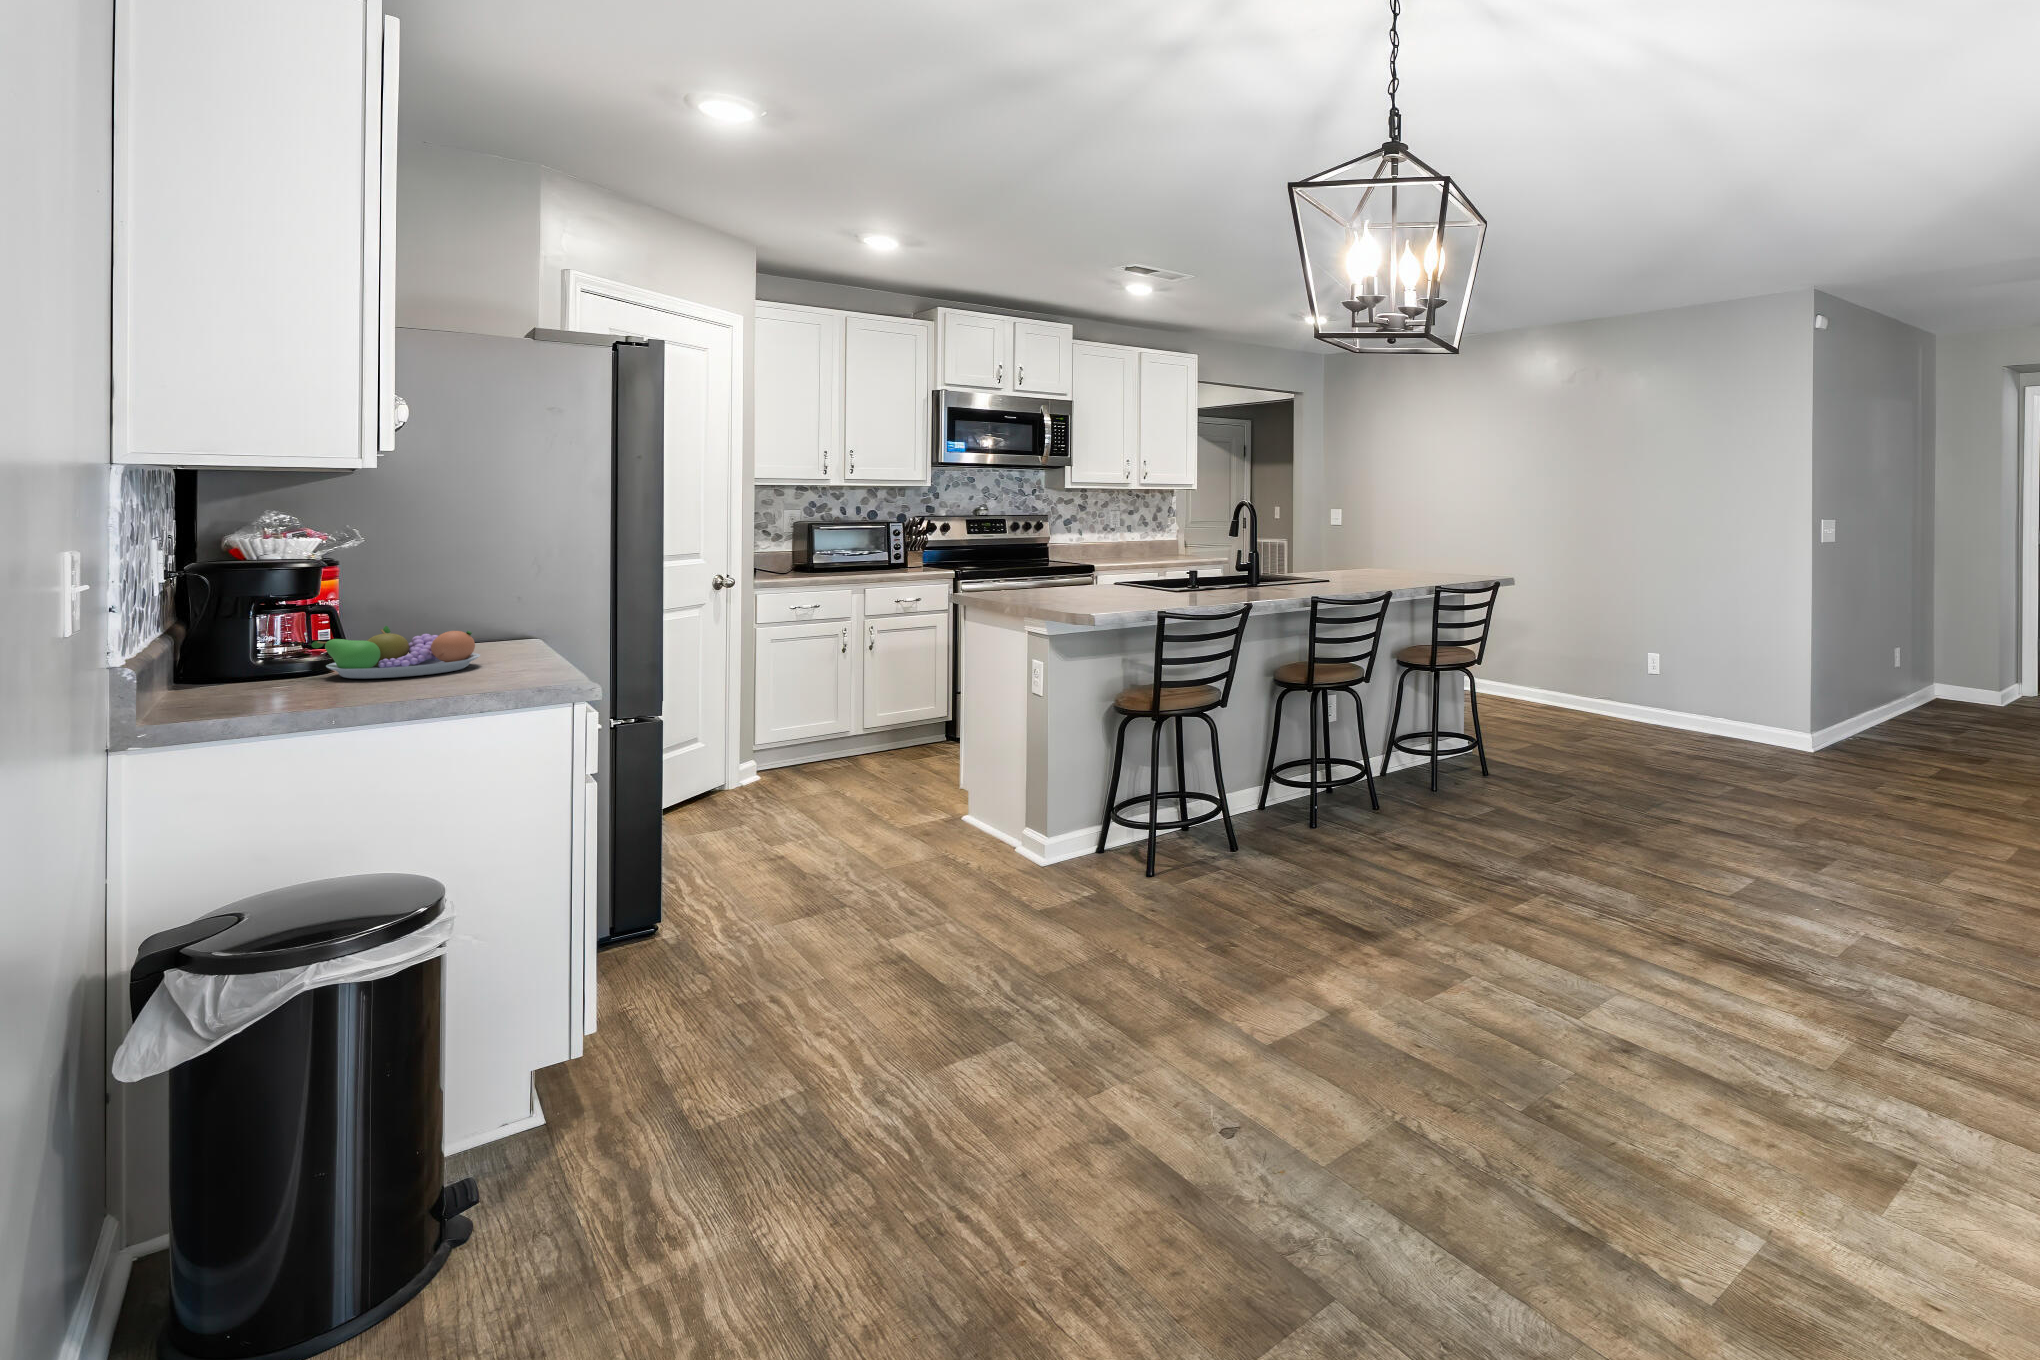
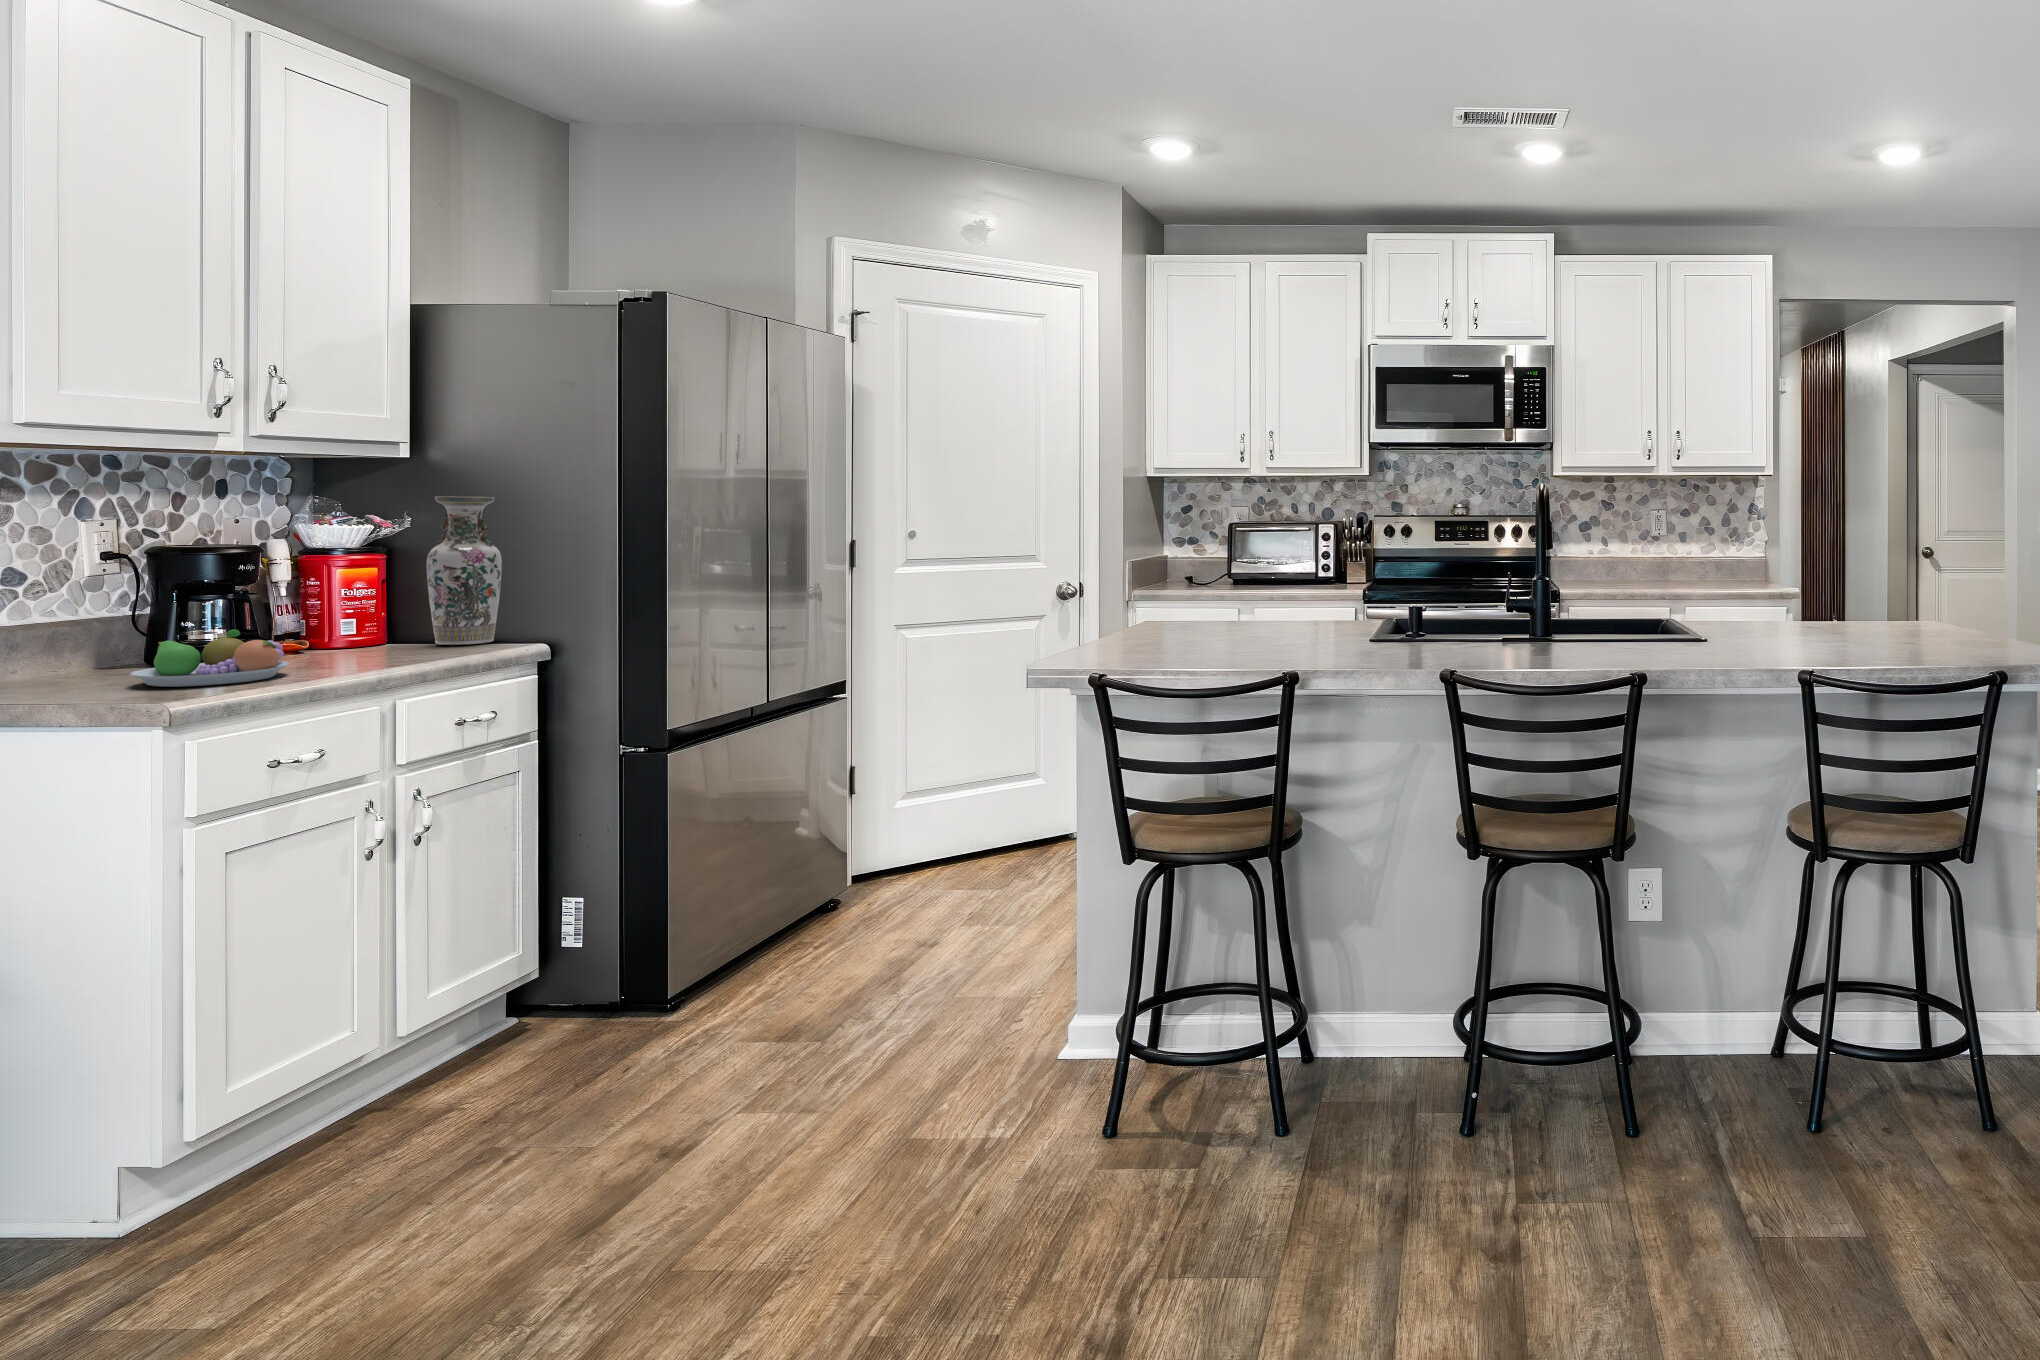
vase: none [399,500,478,641] -> present [427,496,502,645]

